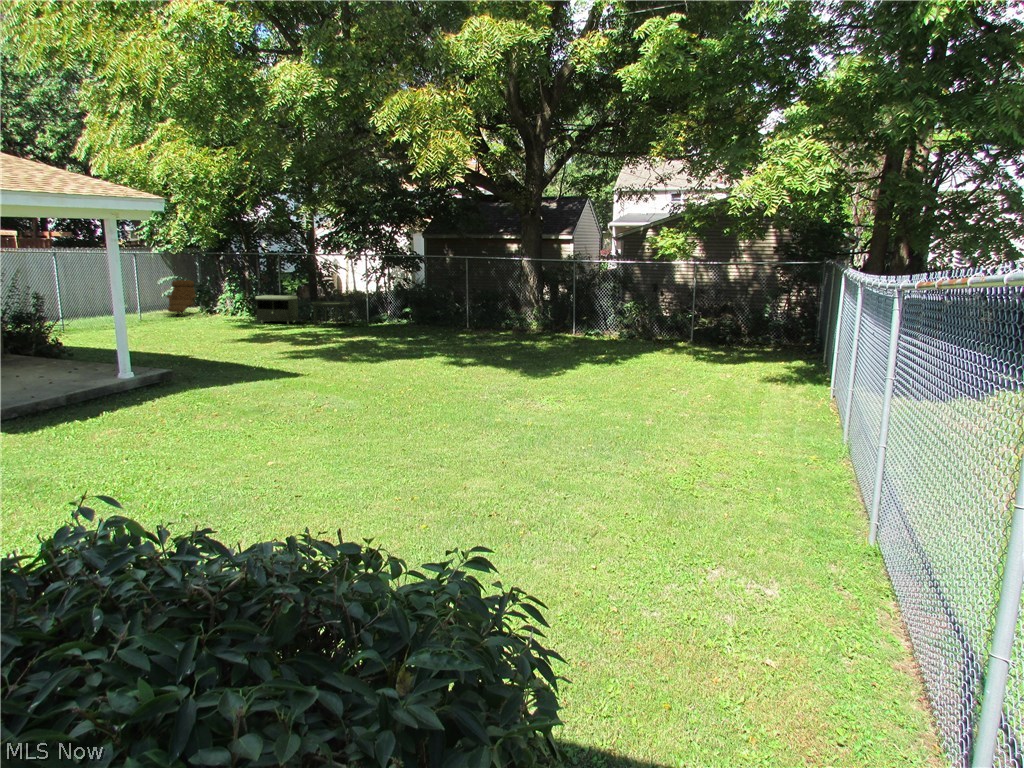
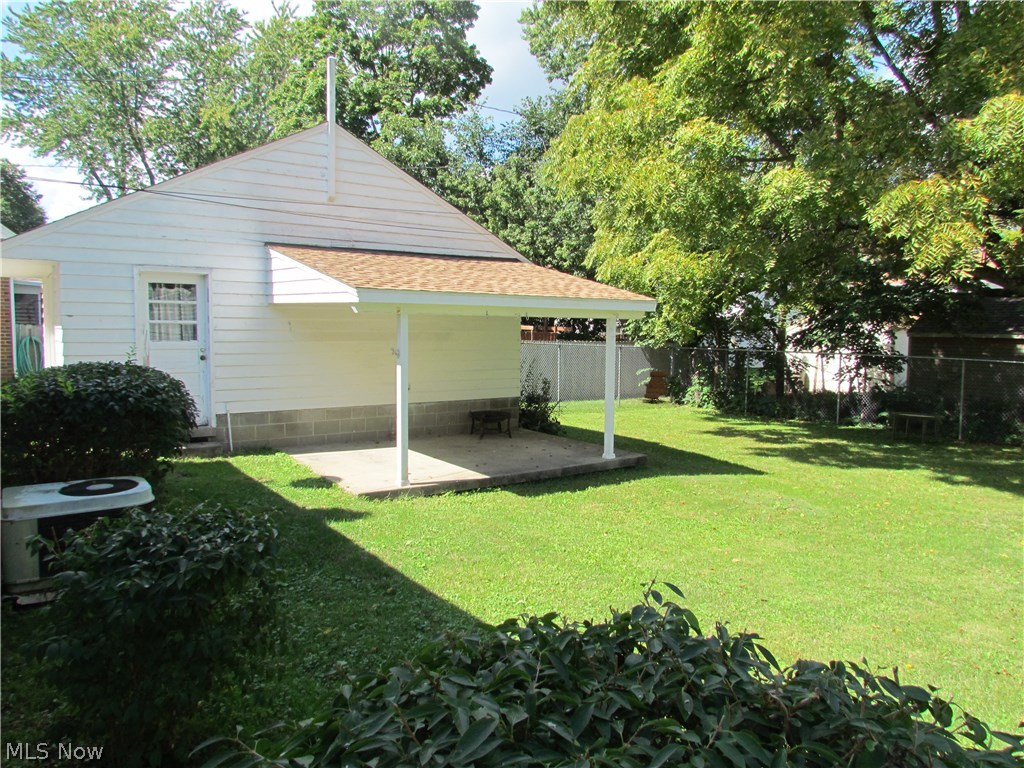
storage bench: present [255,295,298,323] -> none [721,389,762,418]
round table: present [312,301,350,326] -> present [891,412,944,443]

